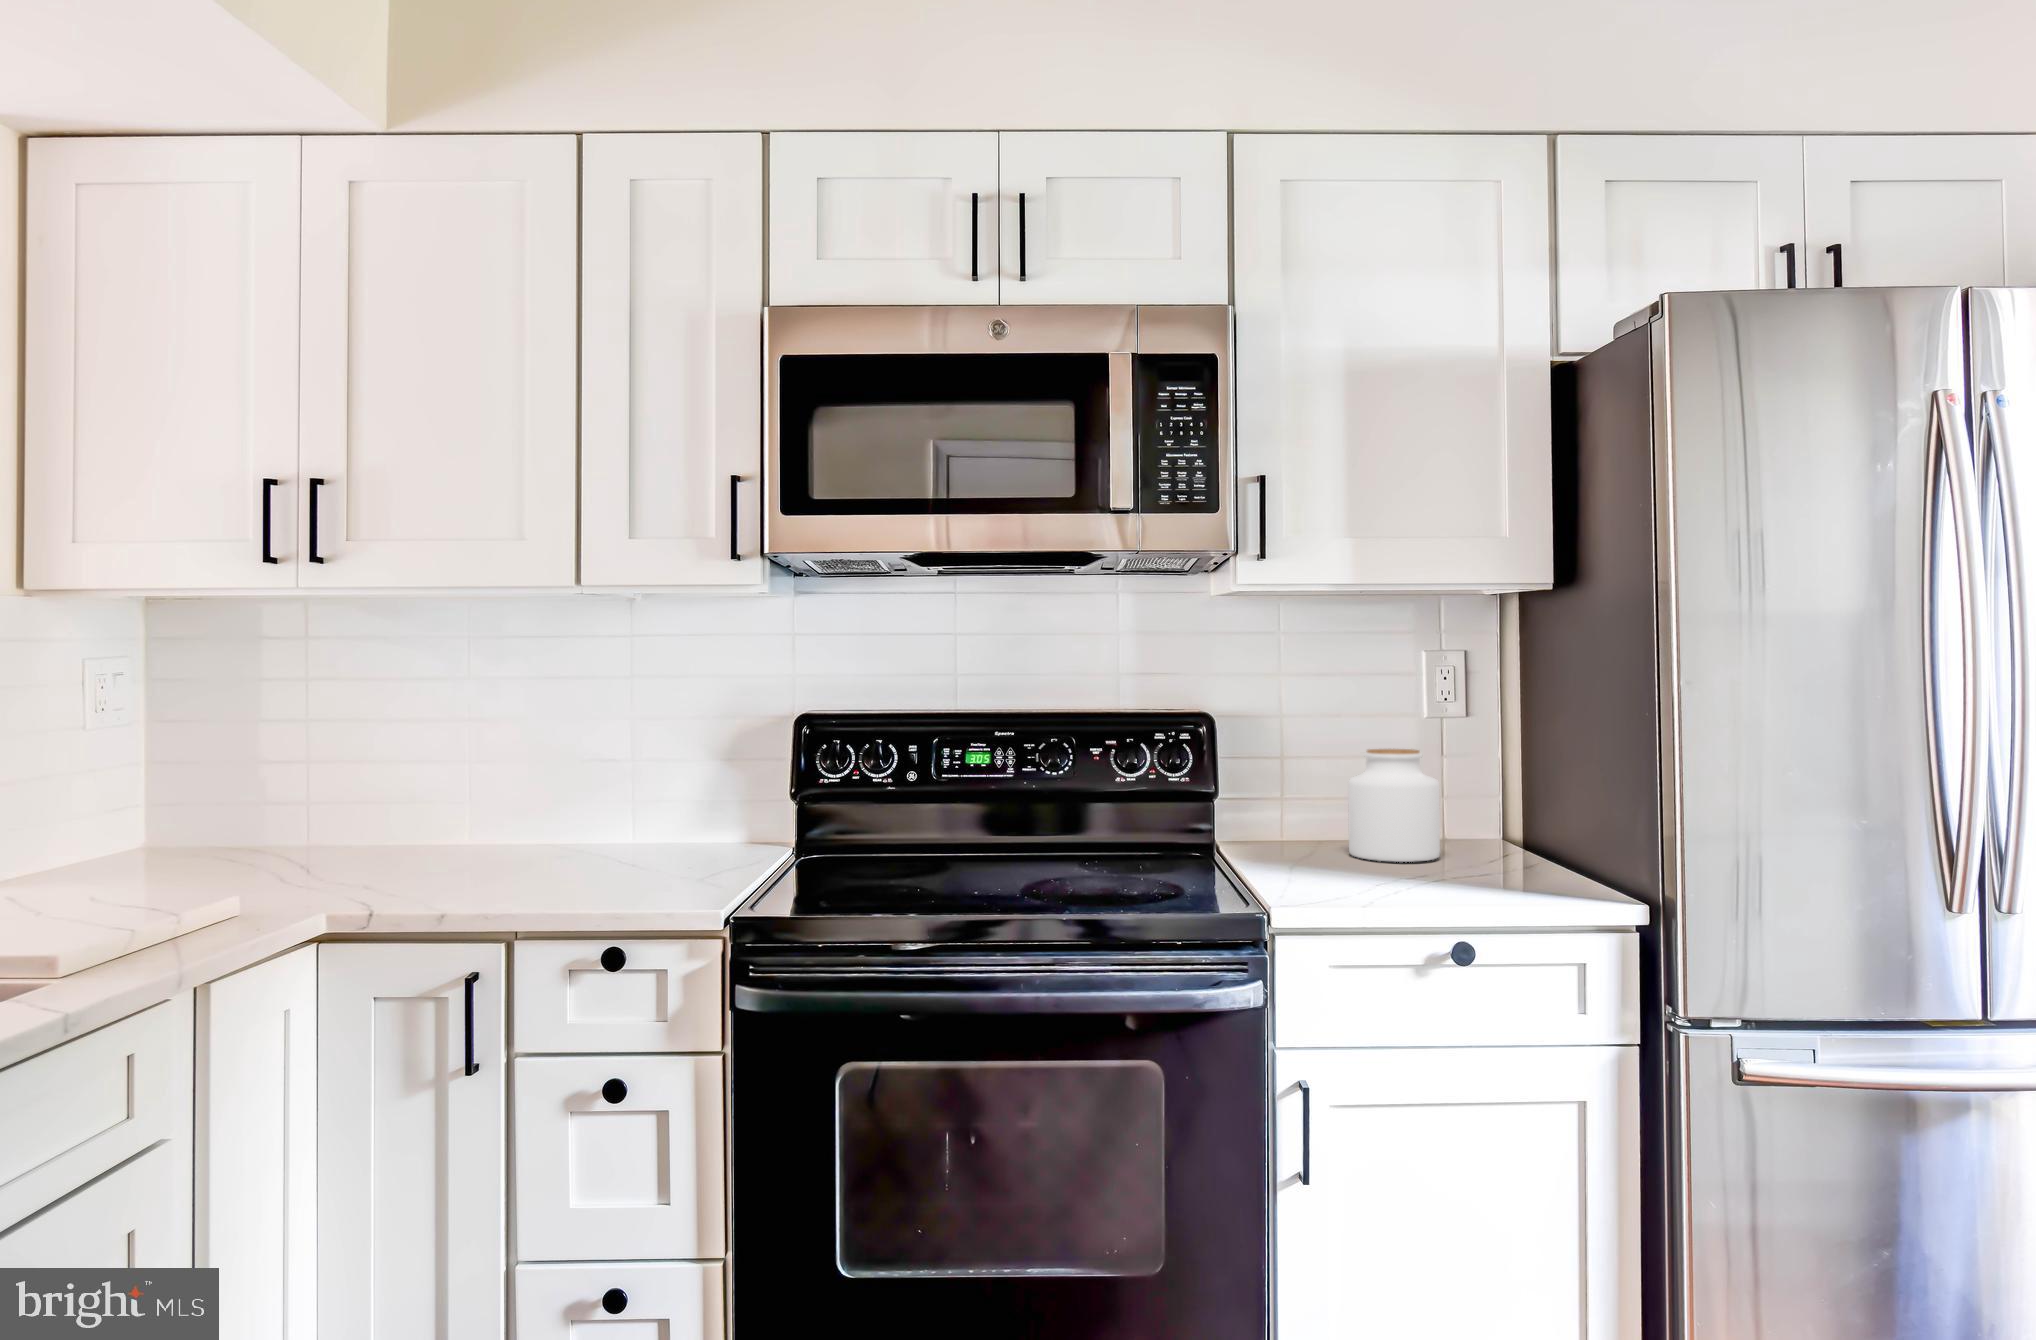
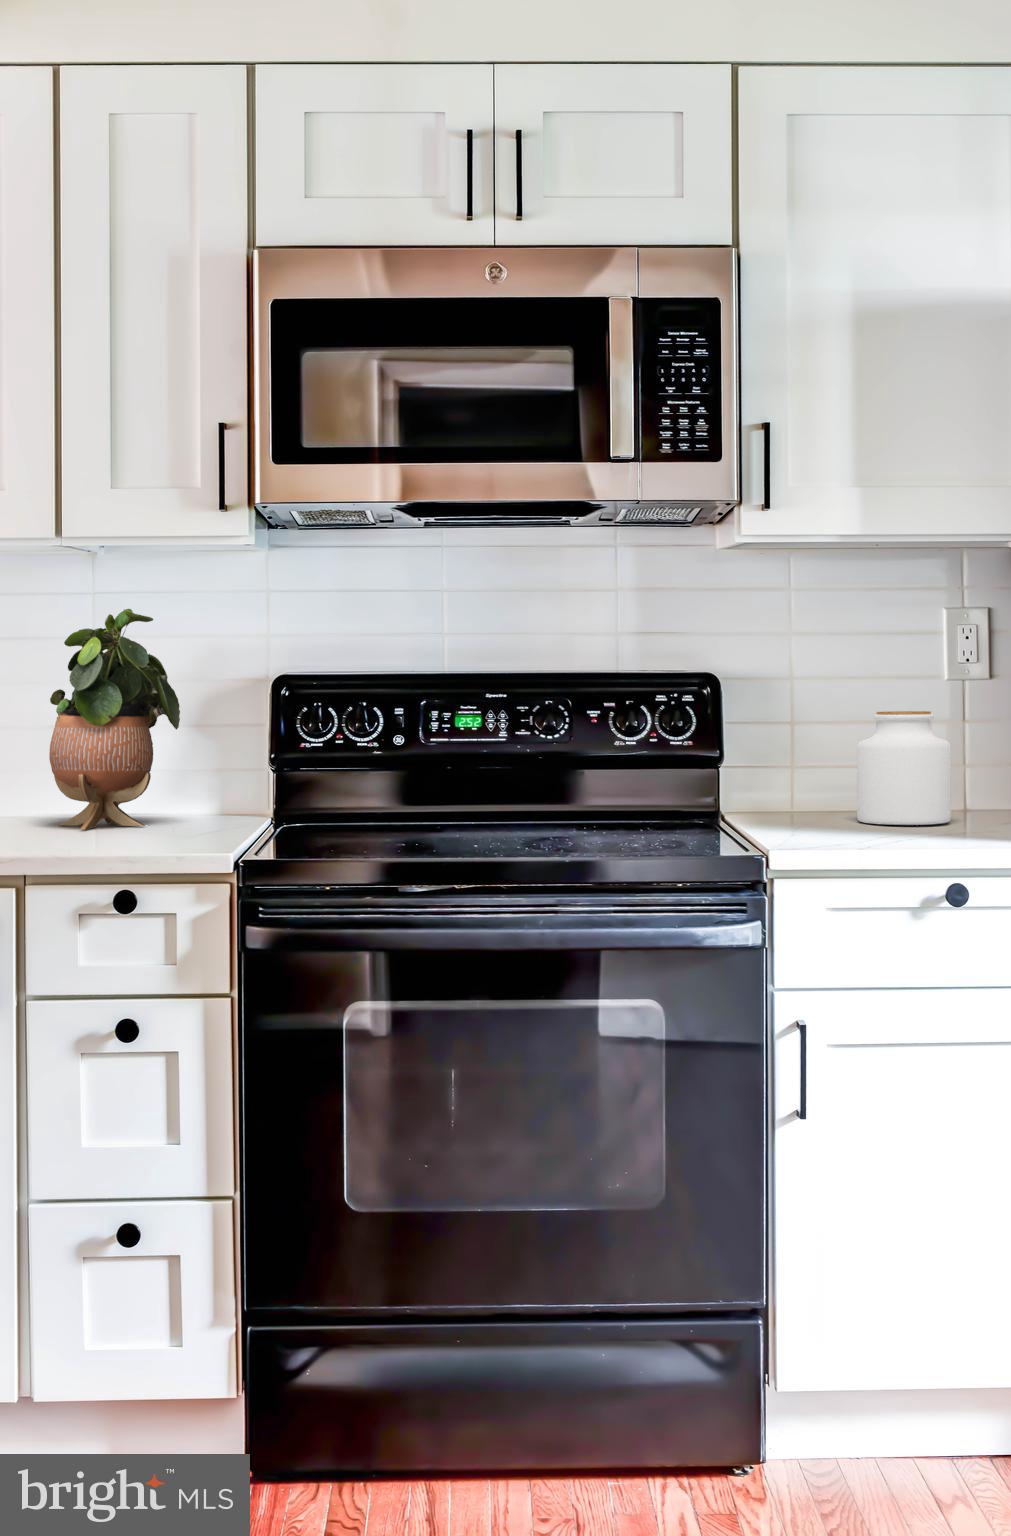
potted plant: none [577,651,703,864] -> present [49,609,180,829]

